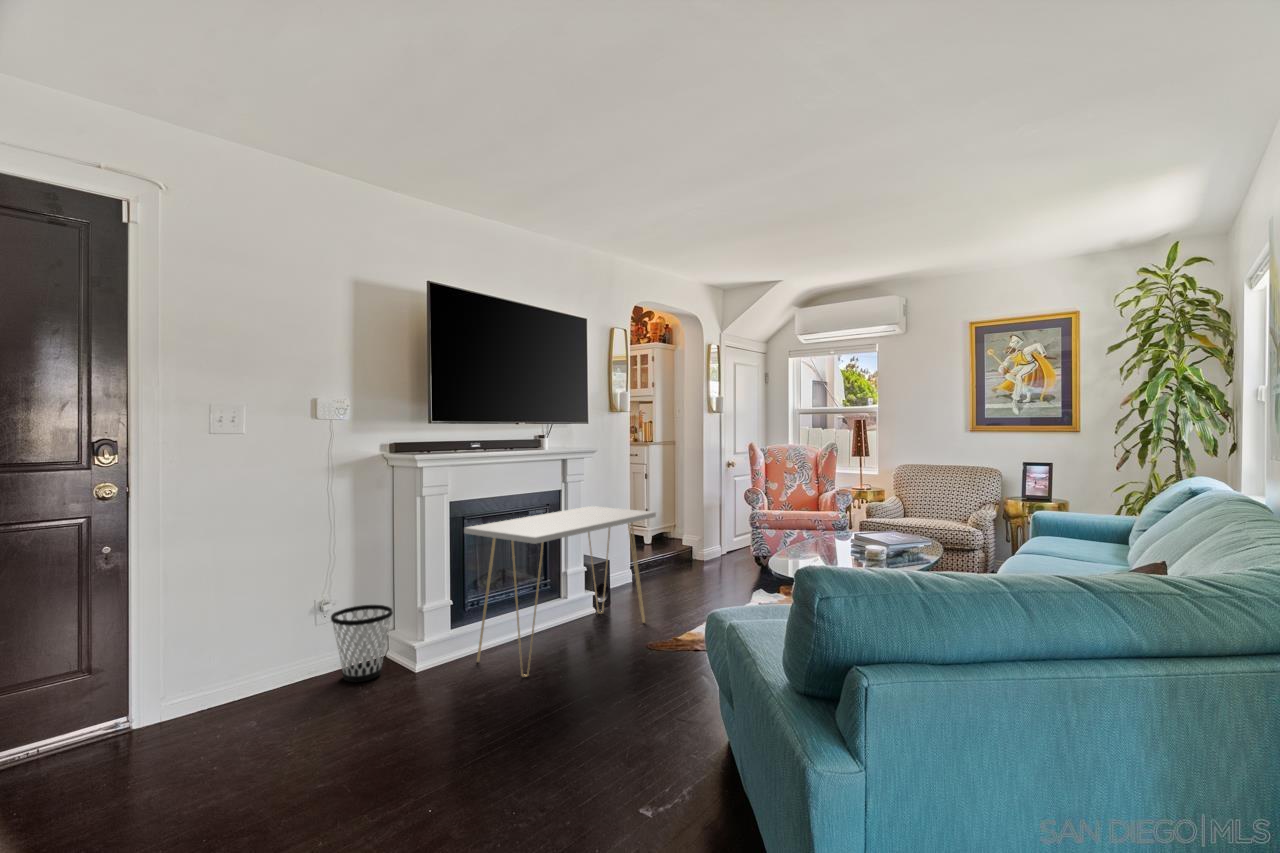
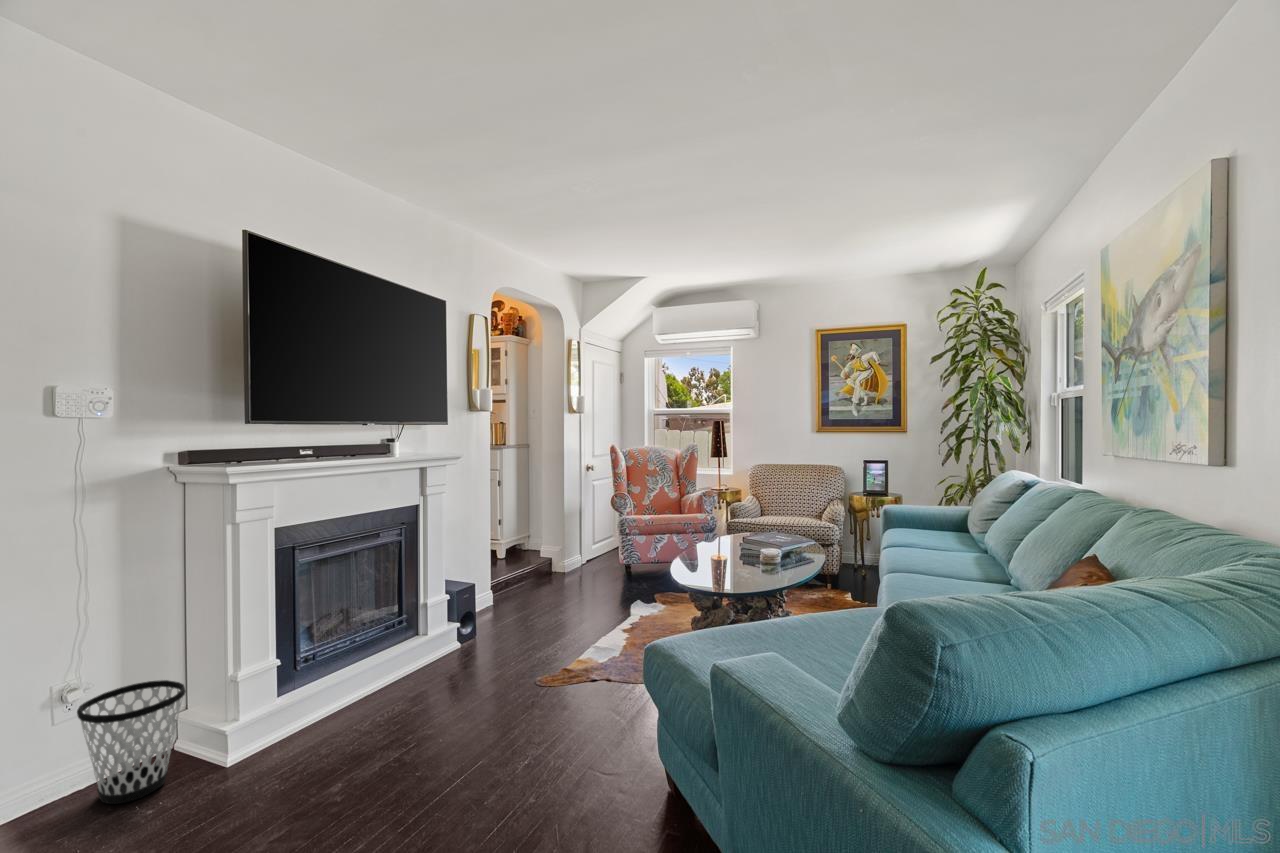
console table: present [464,506,656,677] -> none [297,521,538,754]

